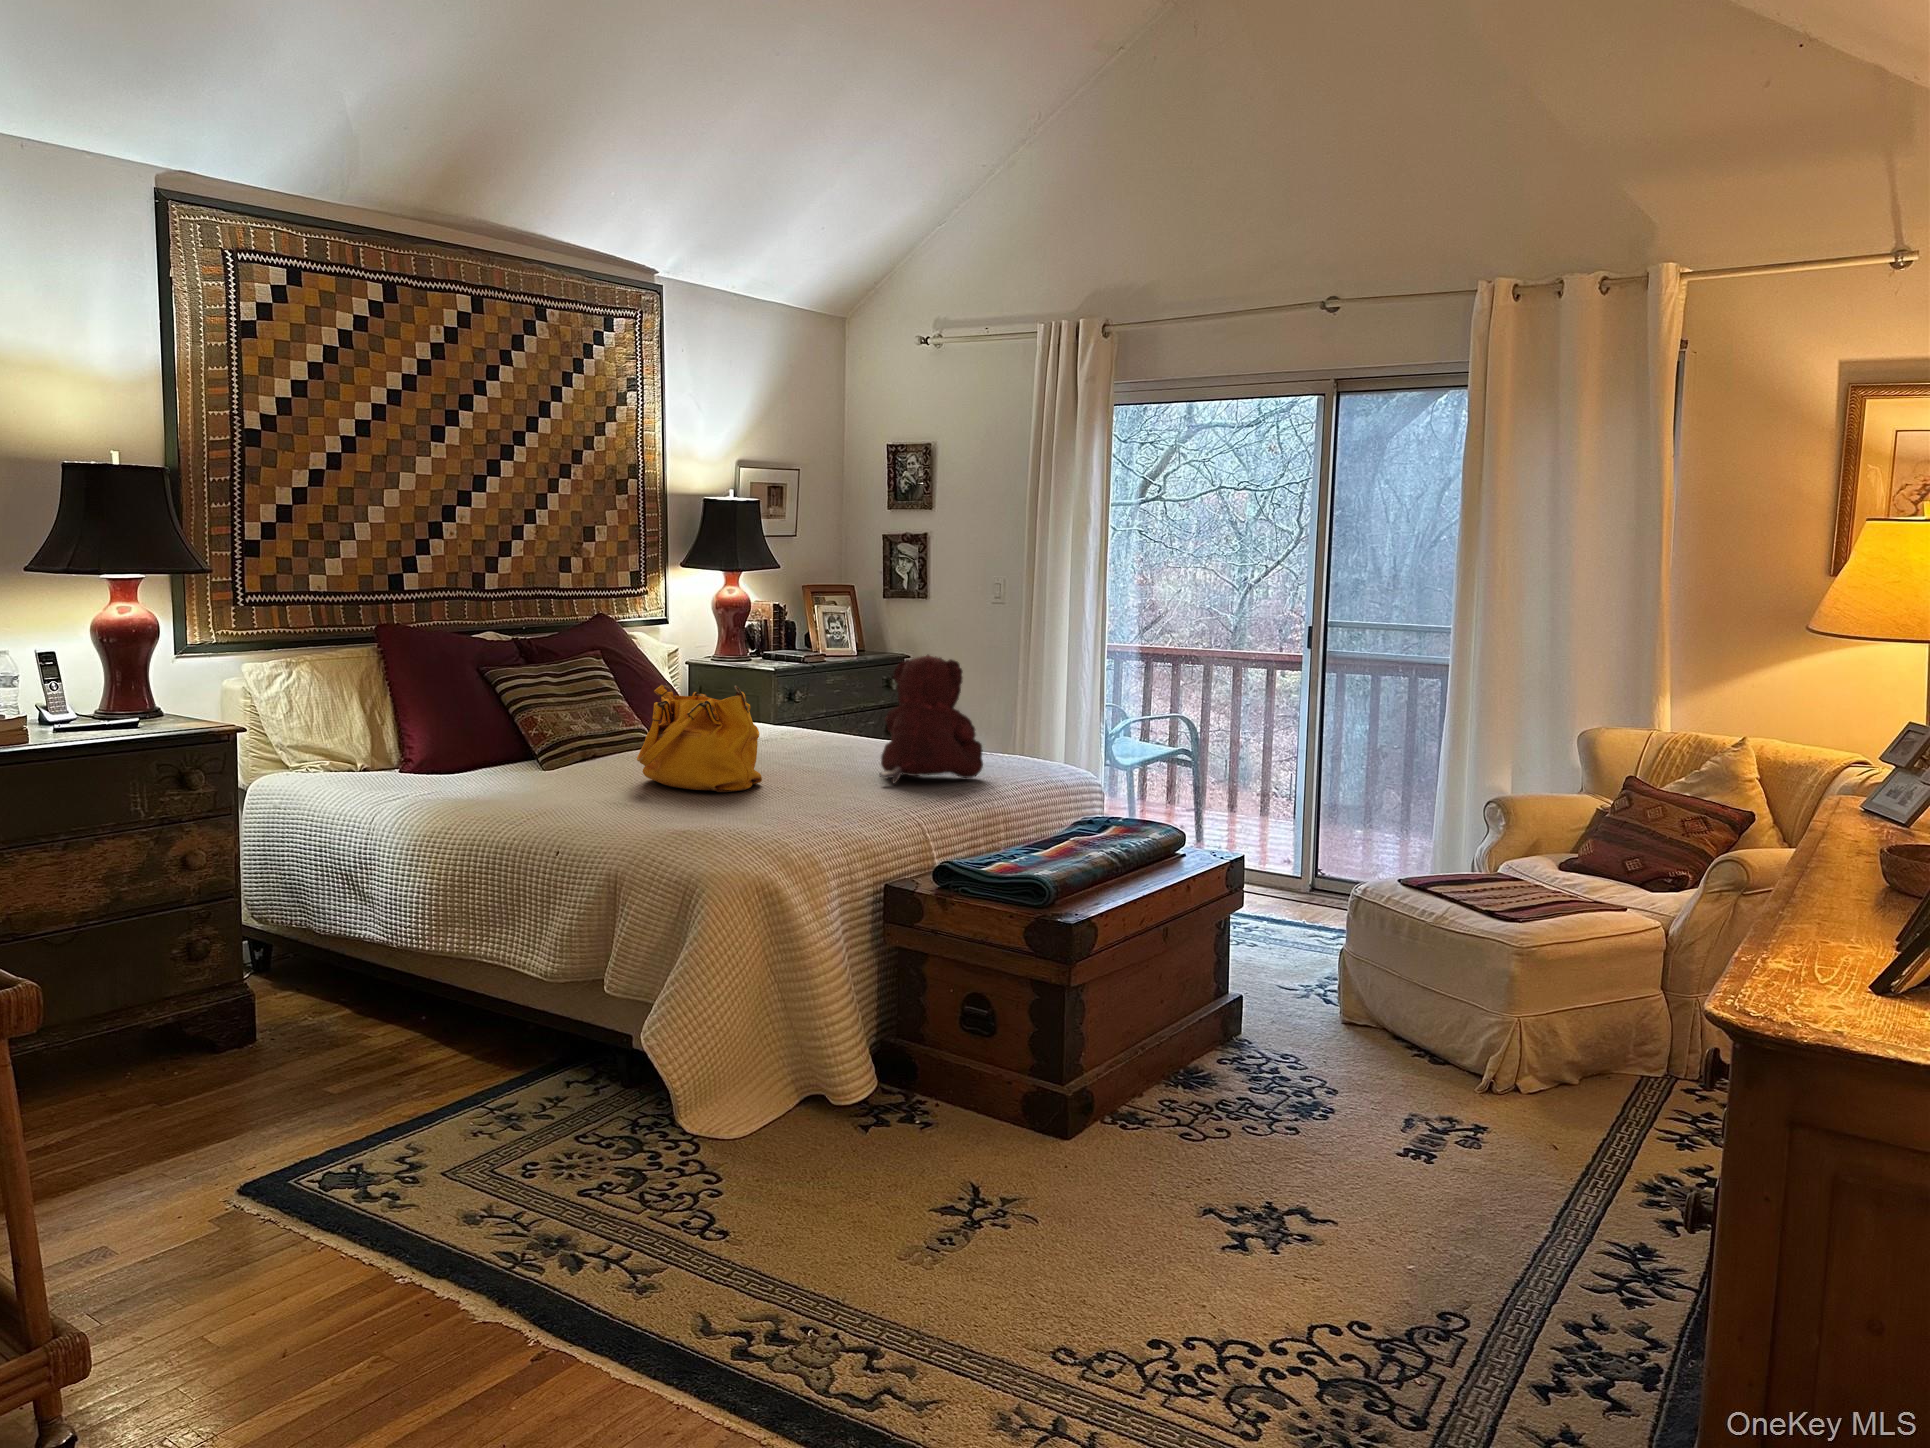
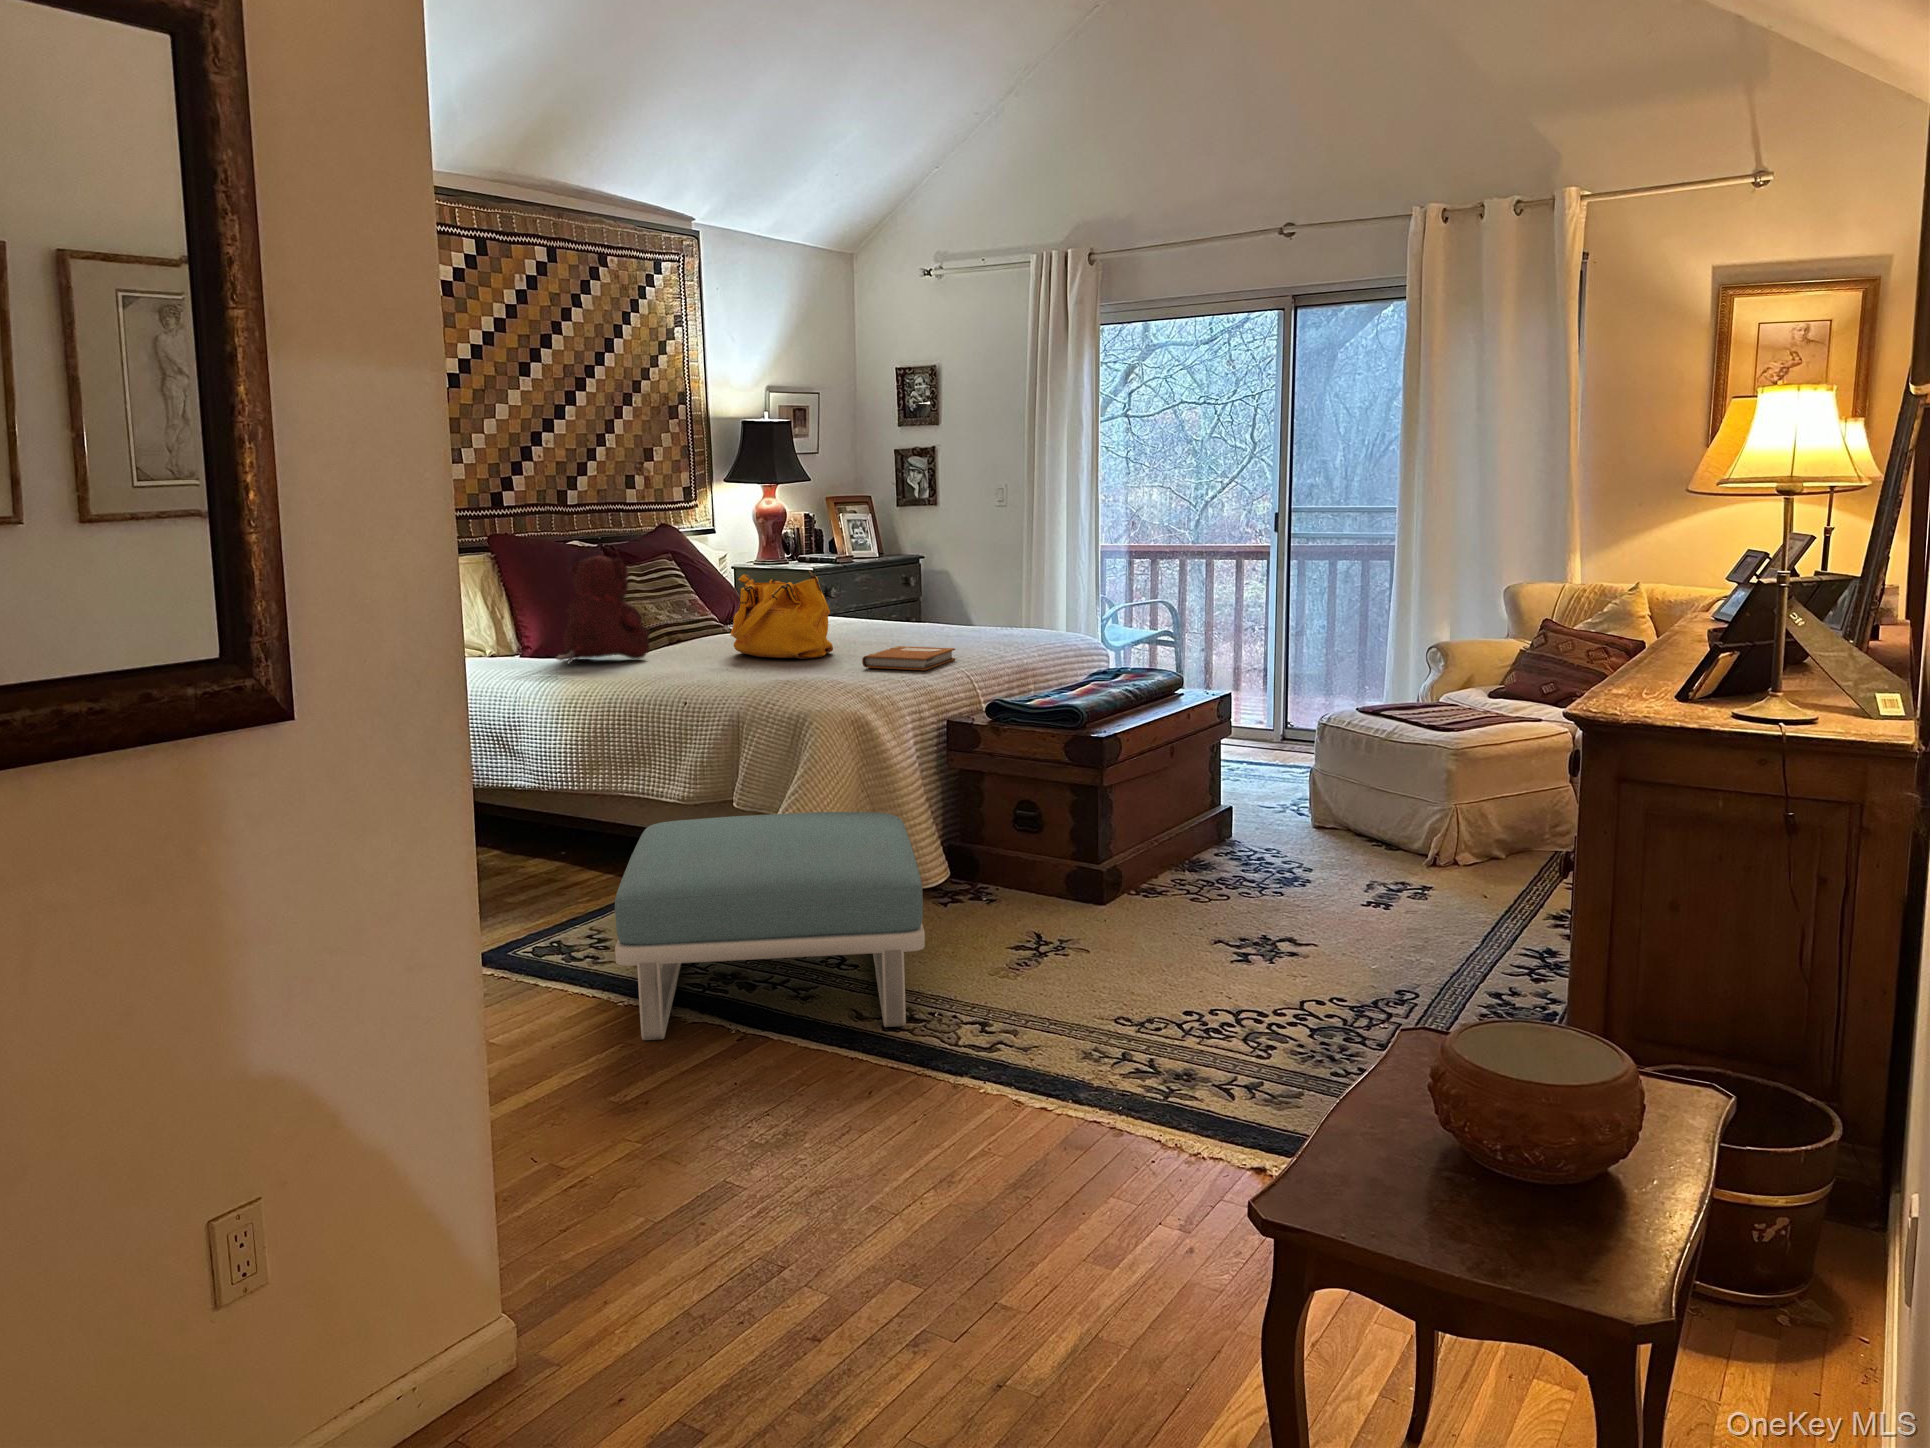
teddy bear: present [879,655,983,784] -> present [556,555,649,664]
notebook: none [786,782,904,818] -> present [862,646,955,670]
footstool: none [363,1016,803,1356] -> present [615,812,925,1040]

